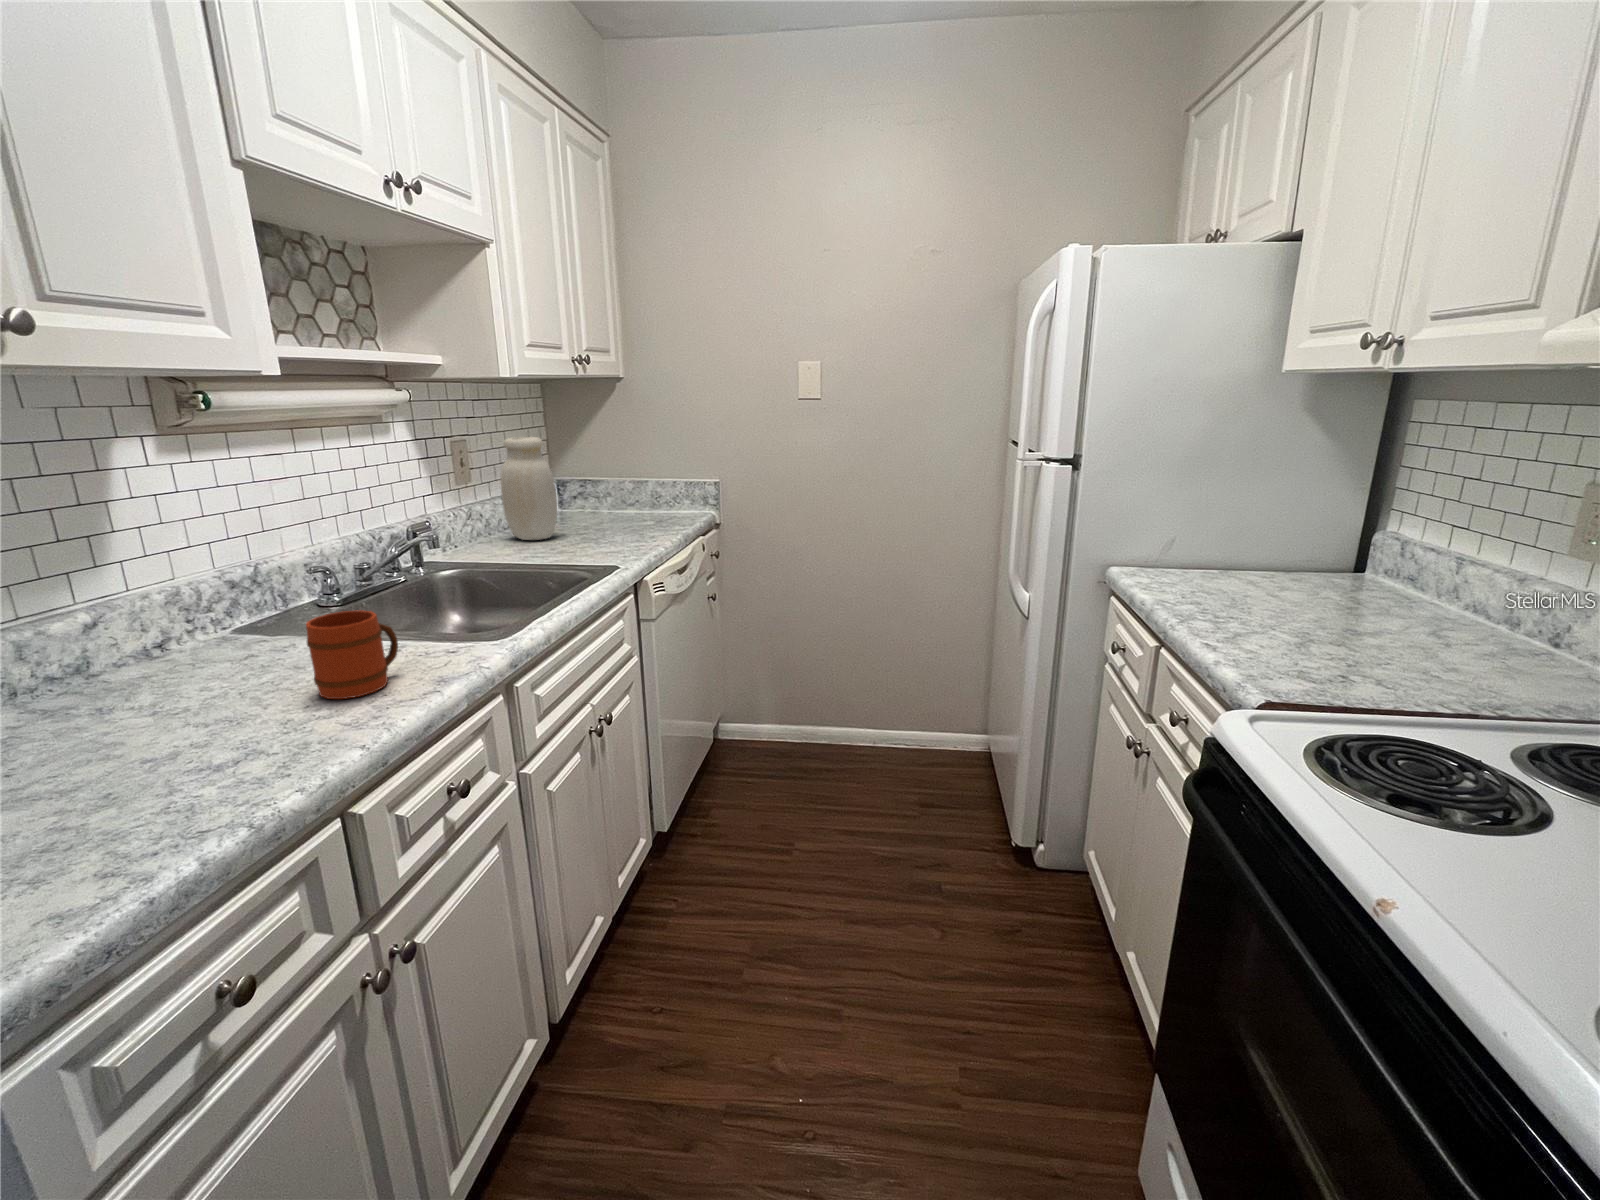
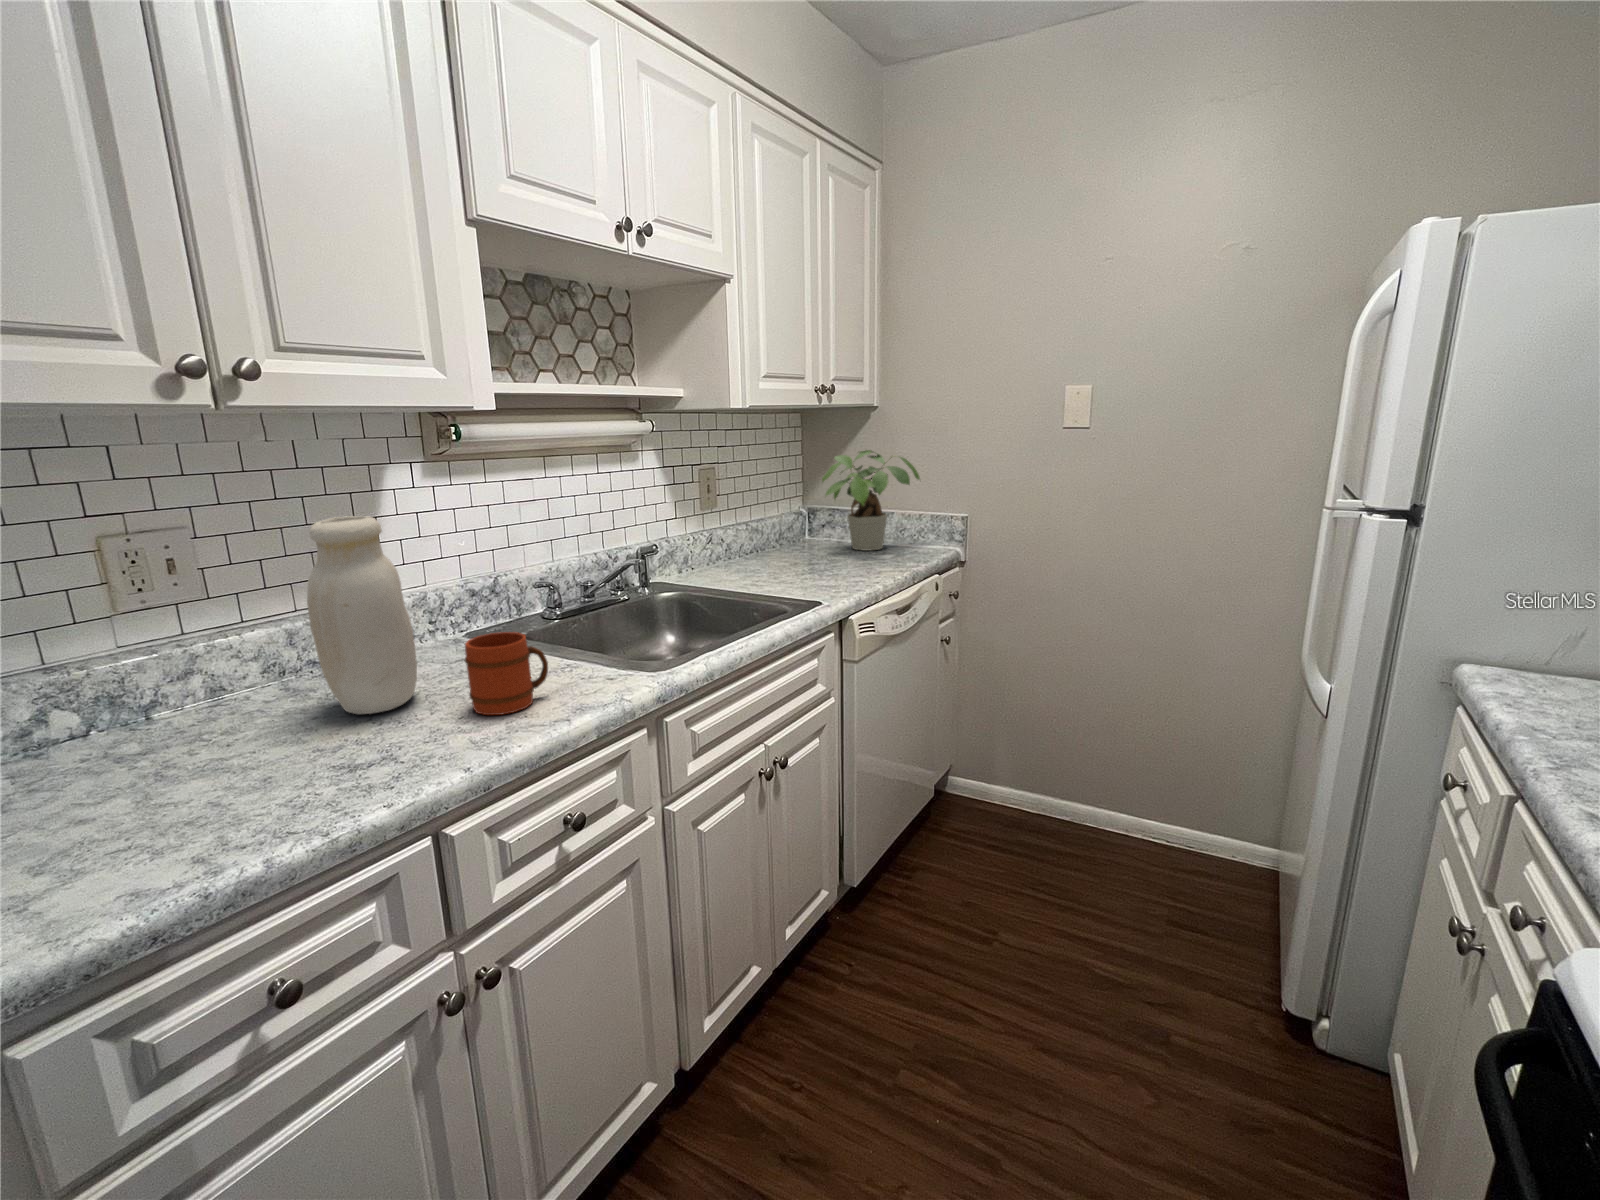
potted plant: none [579,421,674,519] -> present [822,450,920,551]
jar: present [501,437,557,540] -> present [307,516,417,714]

